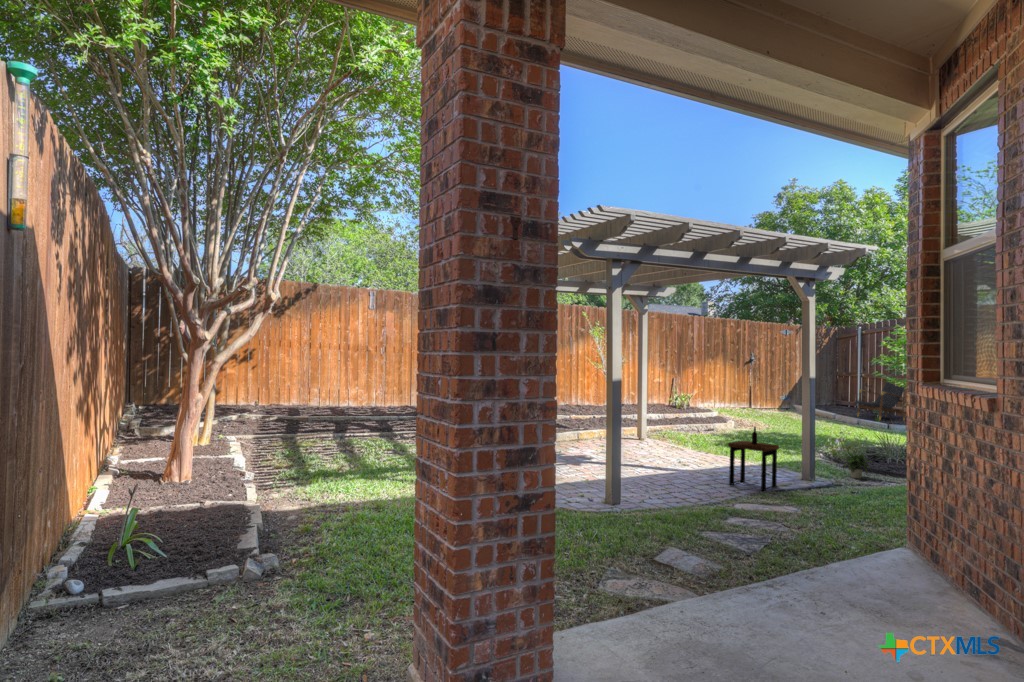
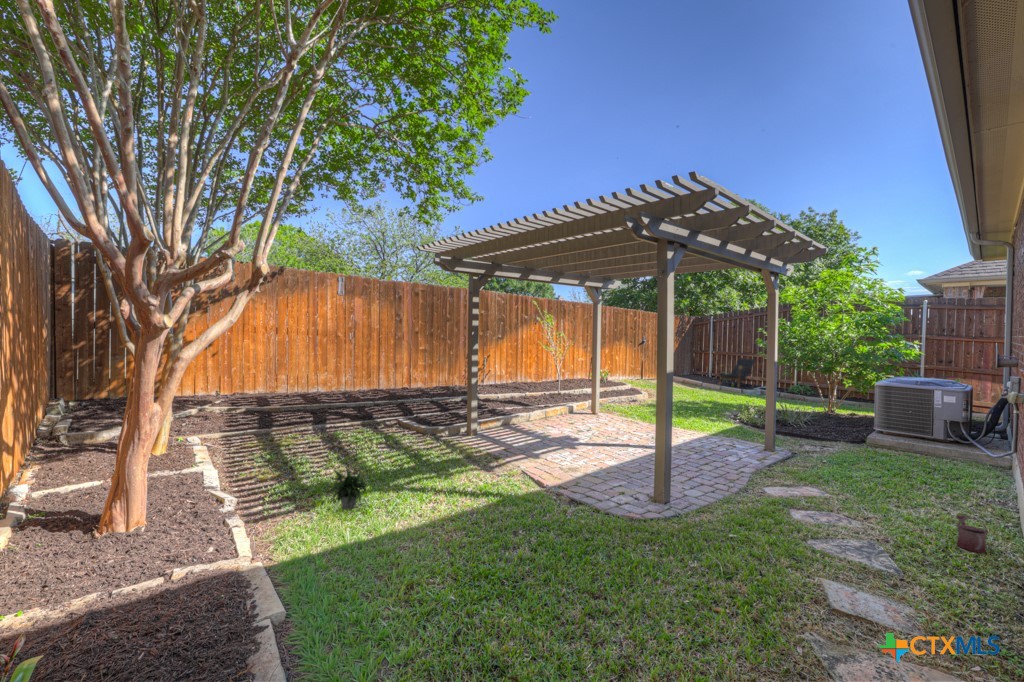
side table: present [728,427,779,491] -> none [735,411,778,472]
potted plant: present [842,453,870,478] -> present [331,470,367,509]
watering can: none [845,515,870,548] -> present [956,515,988,553]

